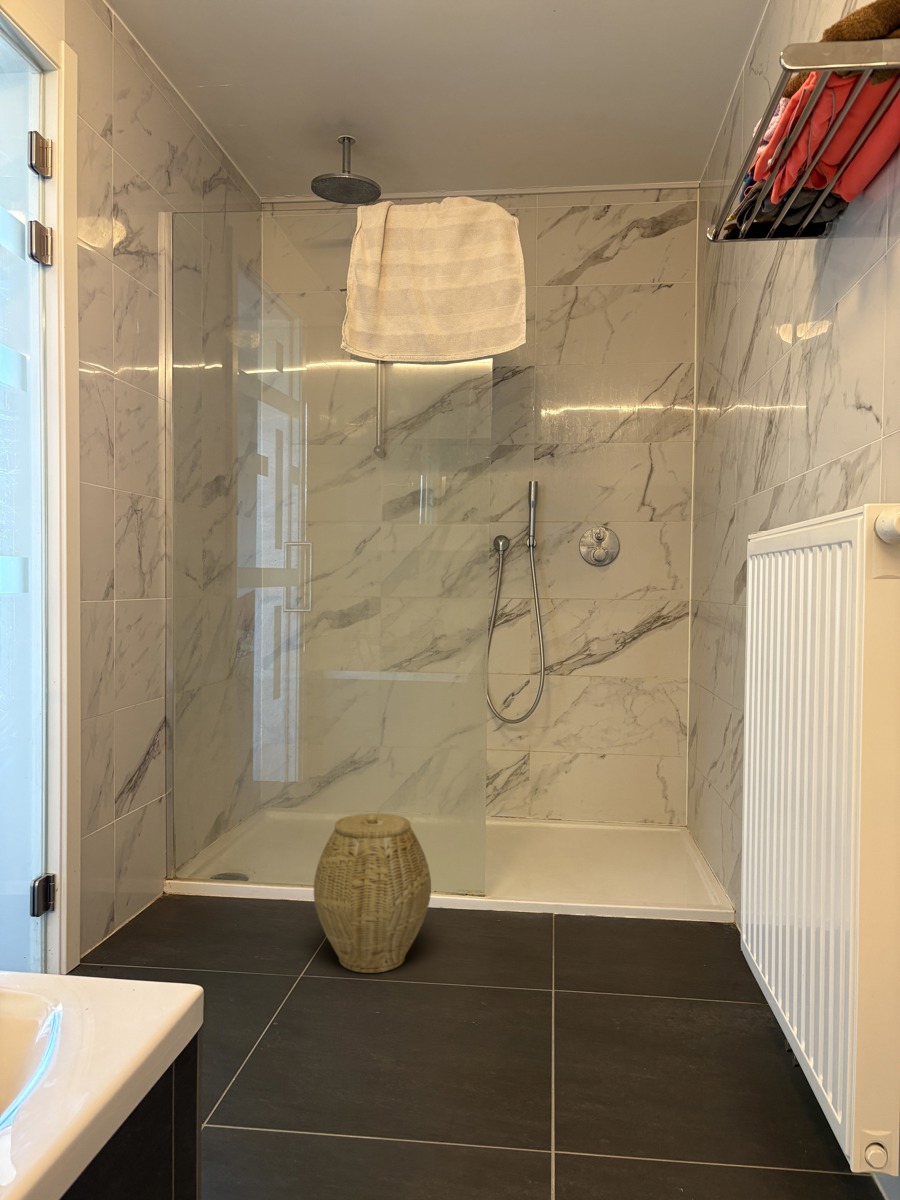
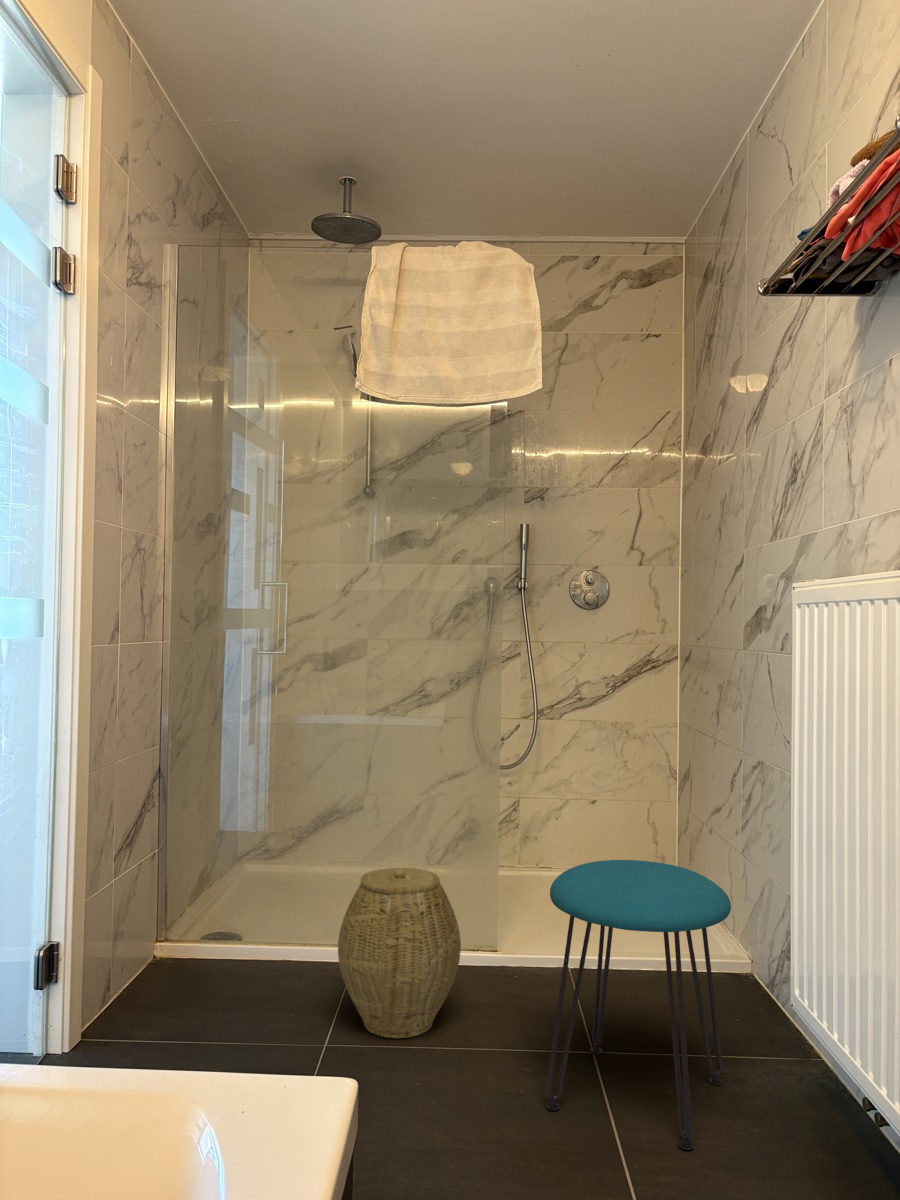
stool: none [490,810,673,1088] -> present [546,860,731,1150]

